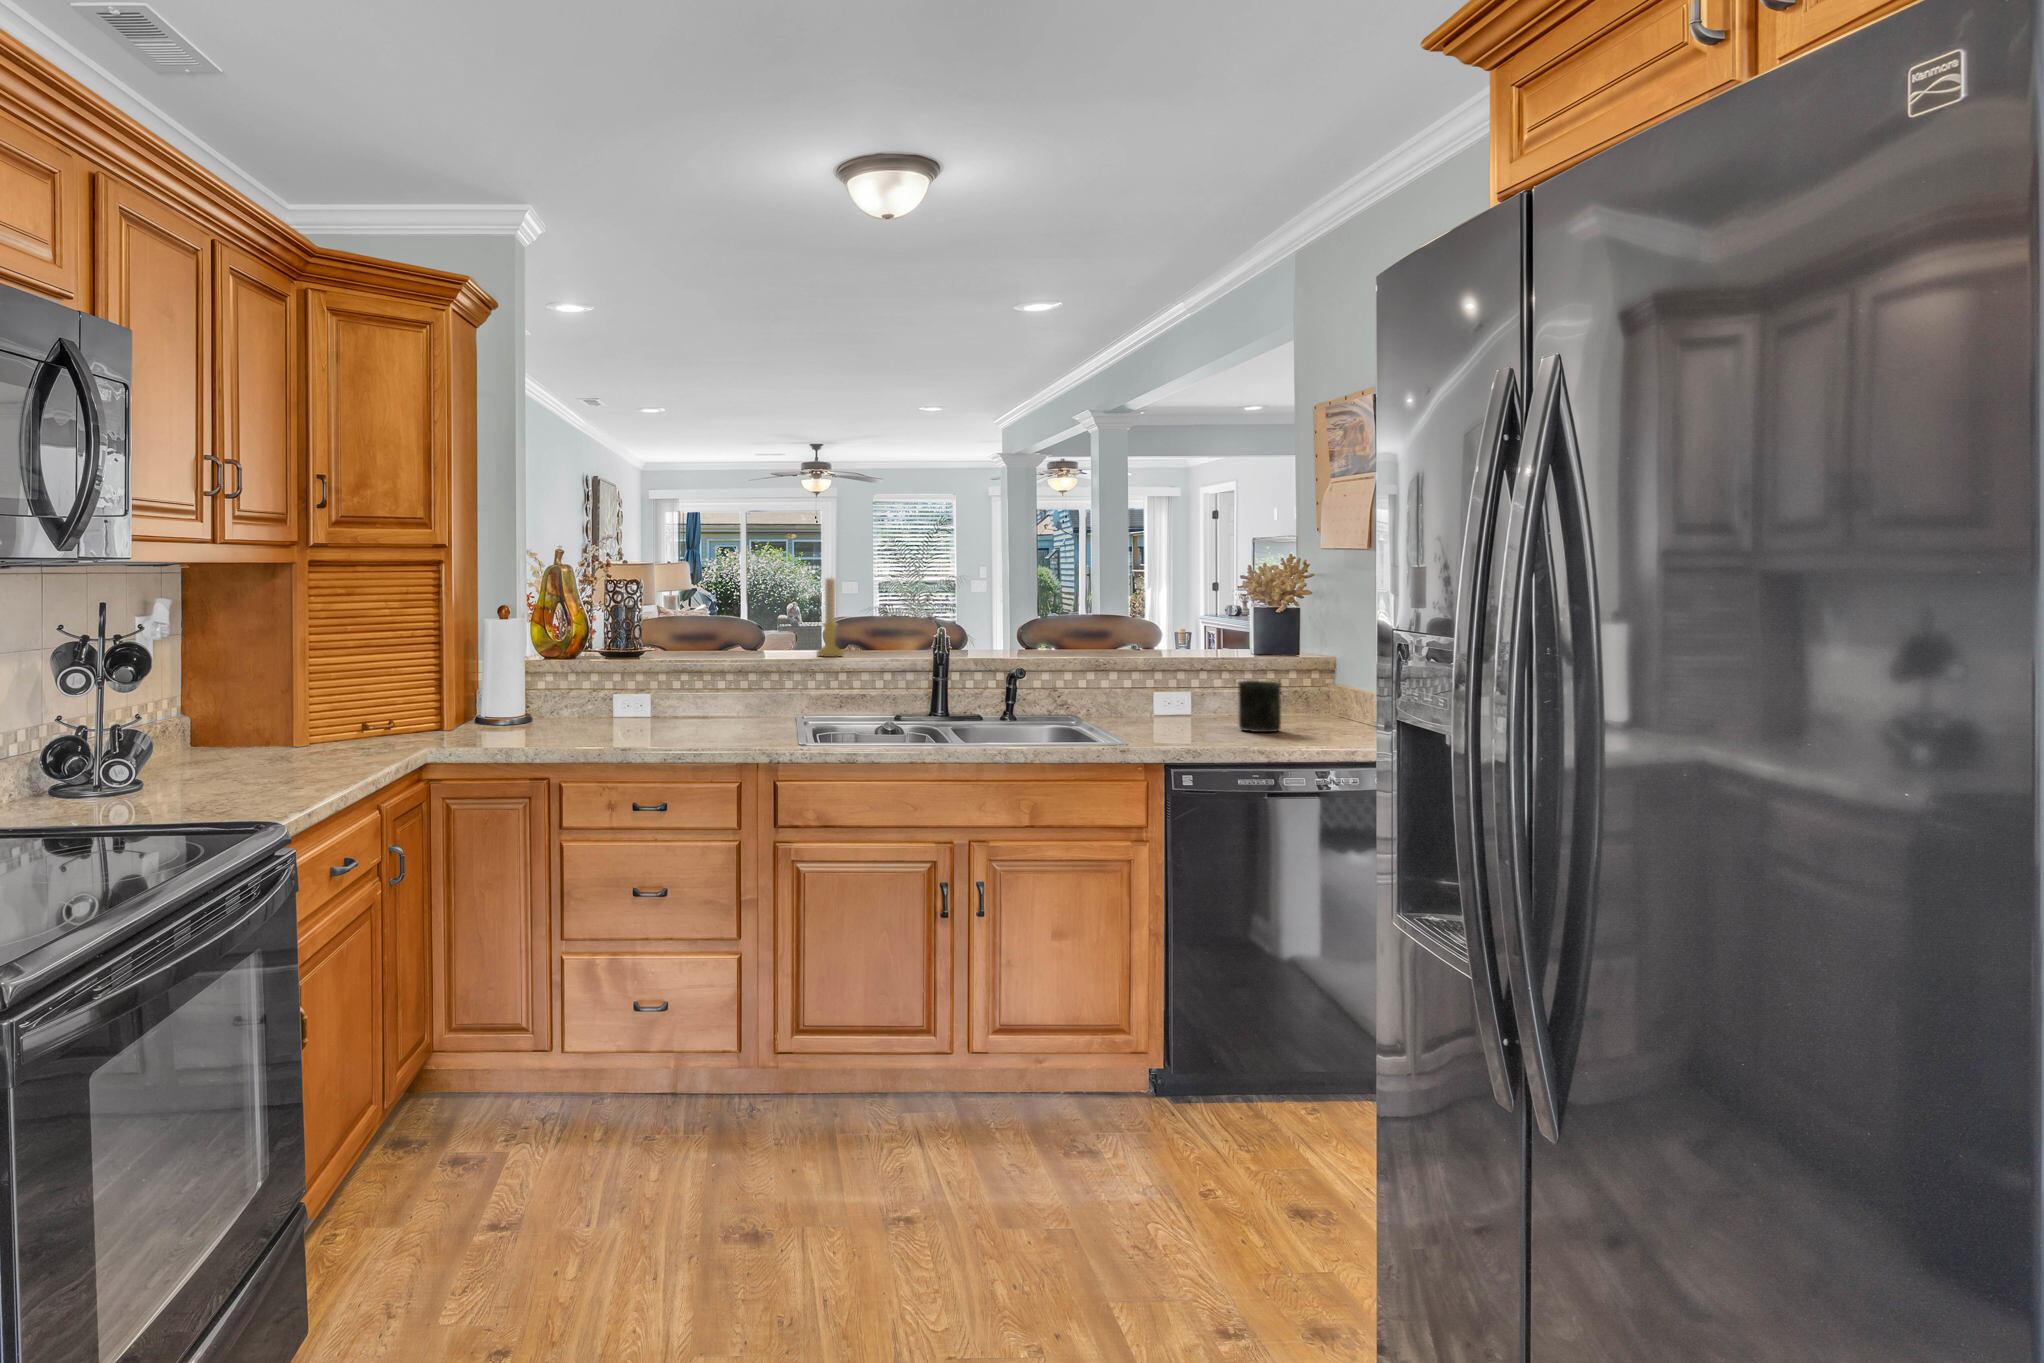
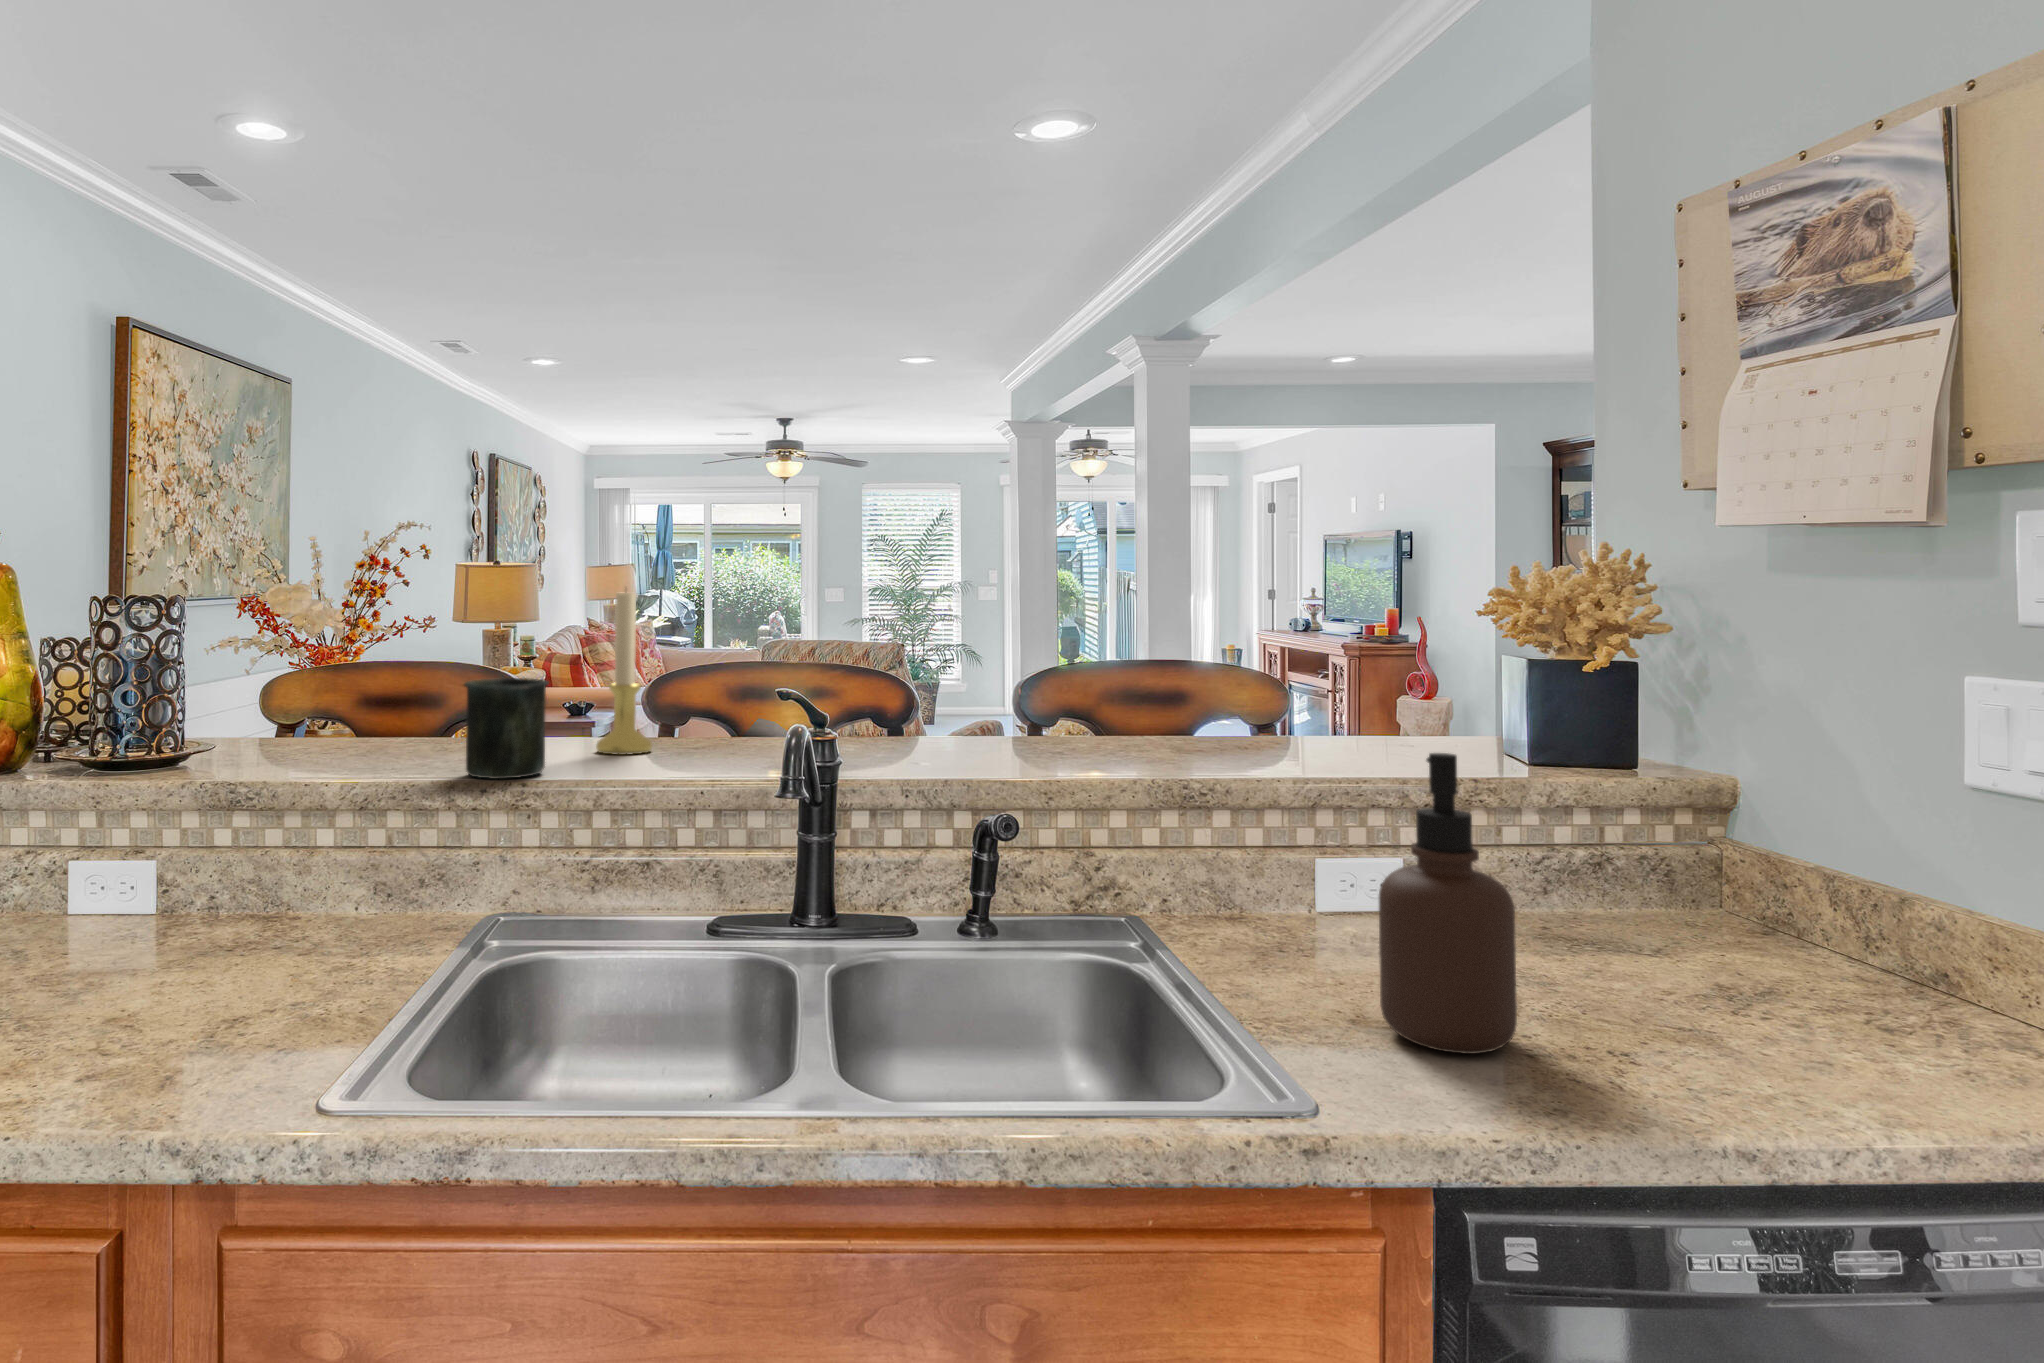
soap dispenser: none [1160,634,1206,737] -> present [1379,753,1517,1054]
mug: present [1238,681,1281,732] -> present [464,678,549,779]

